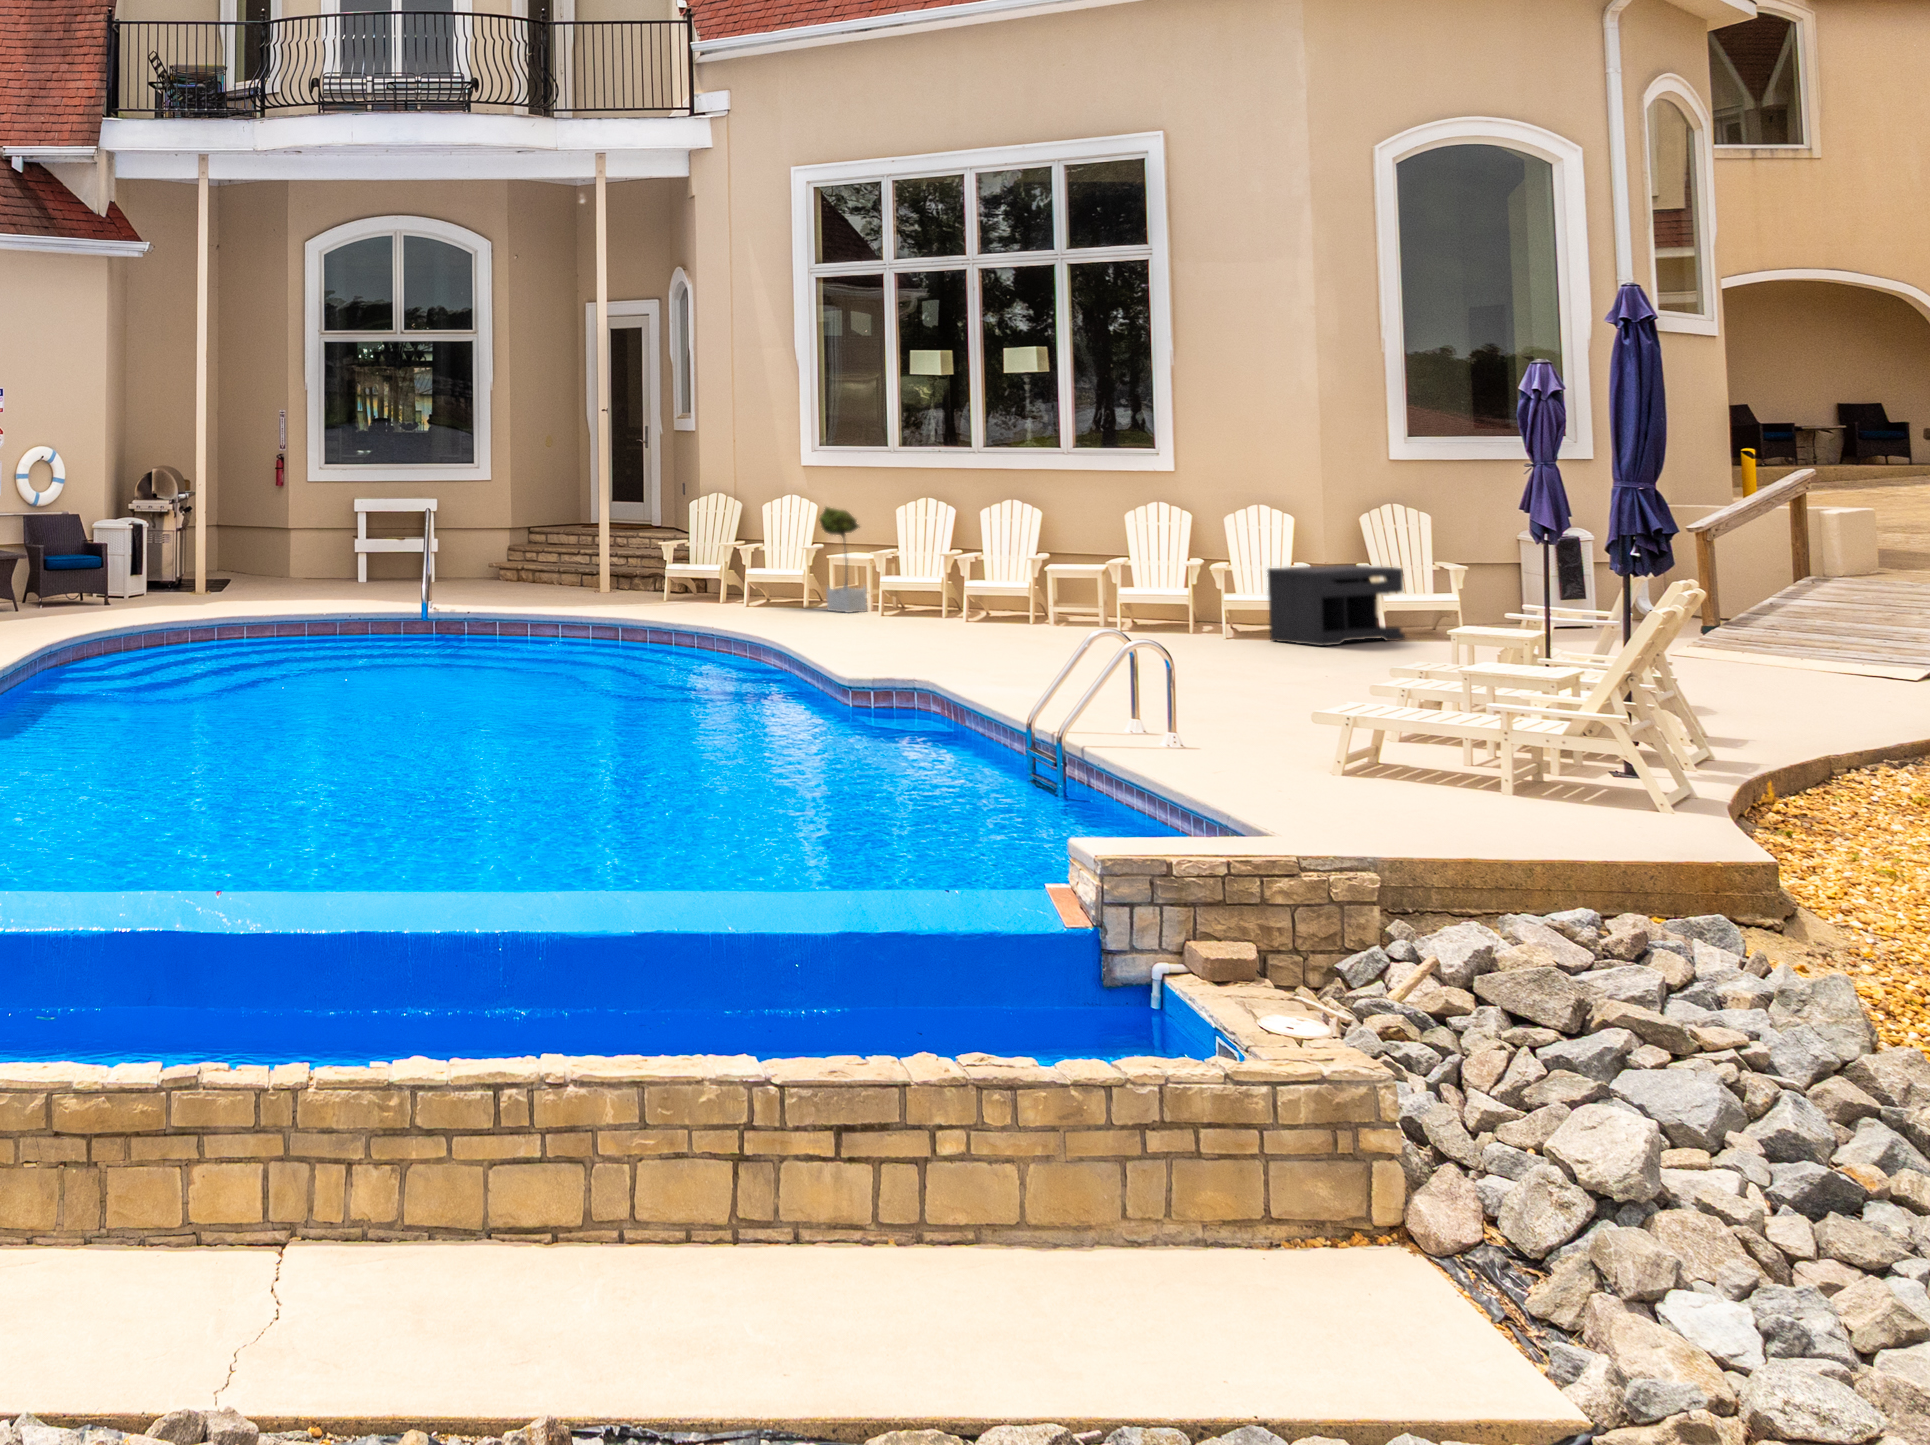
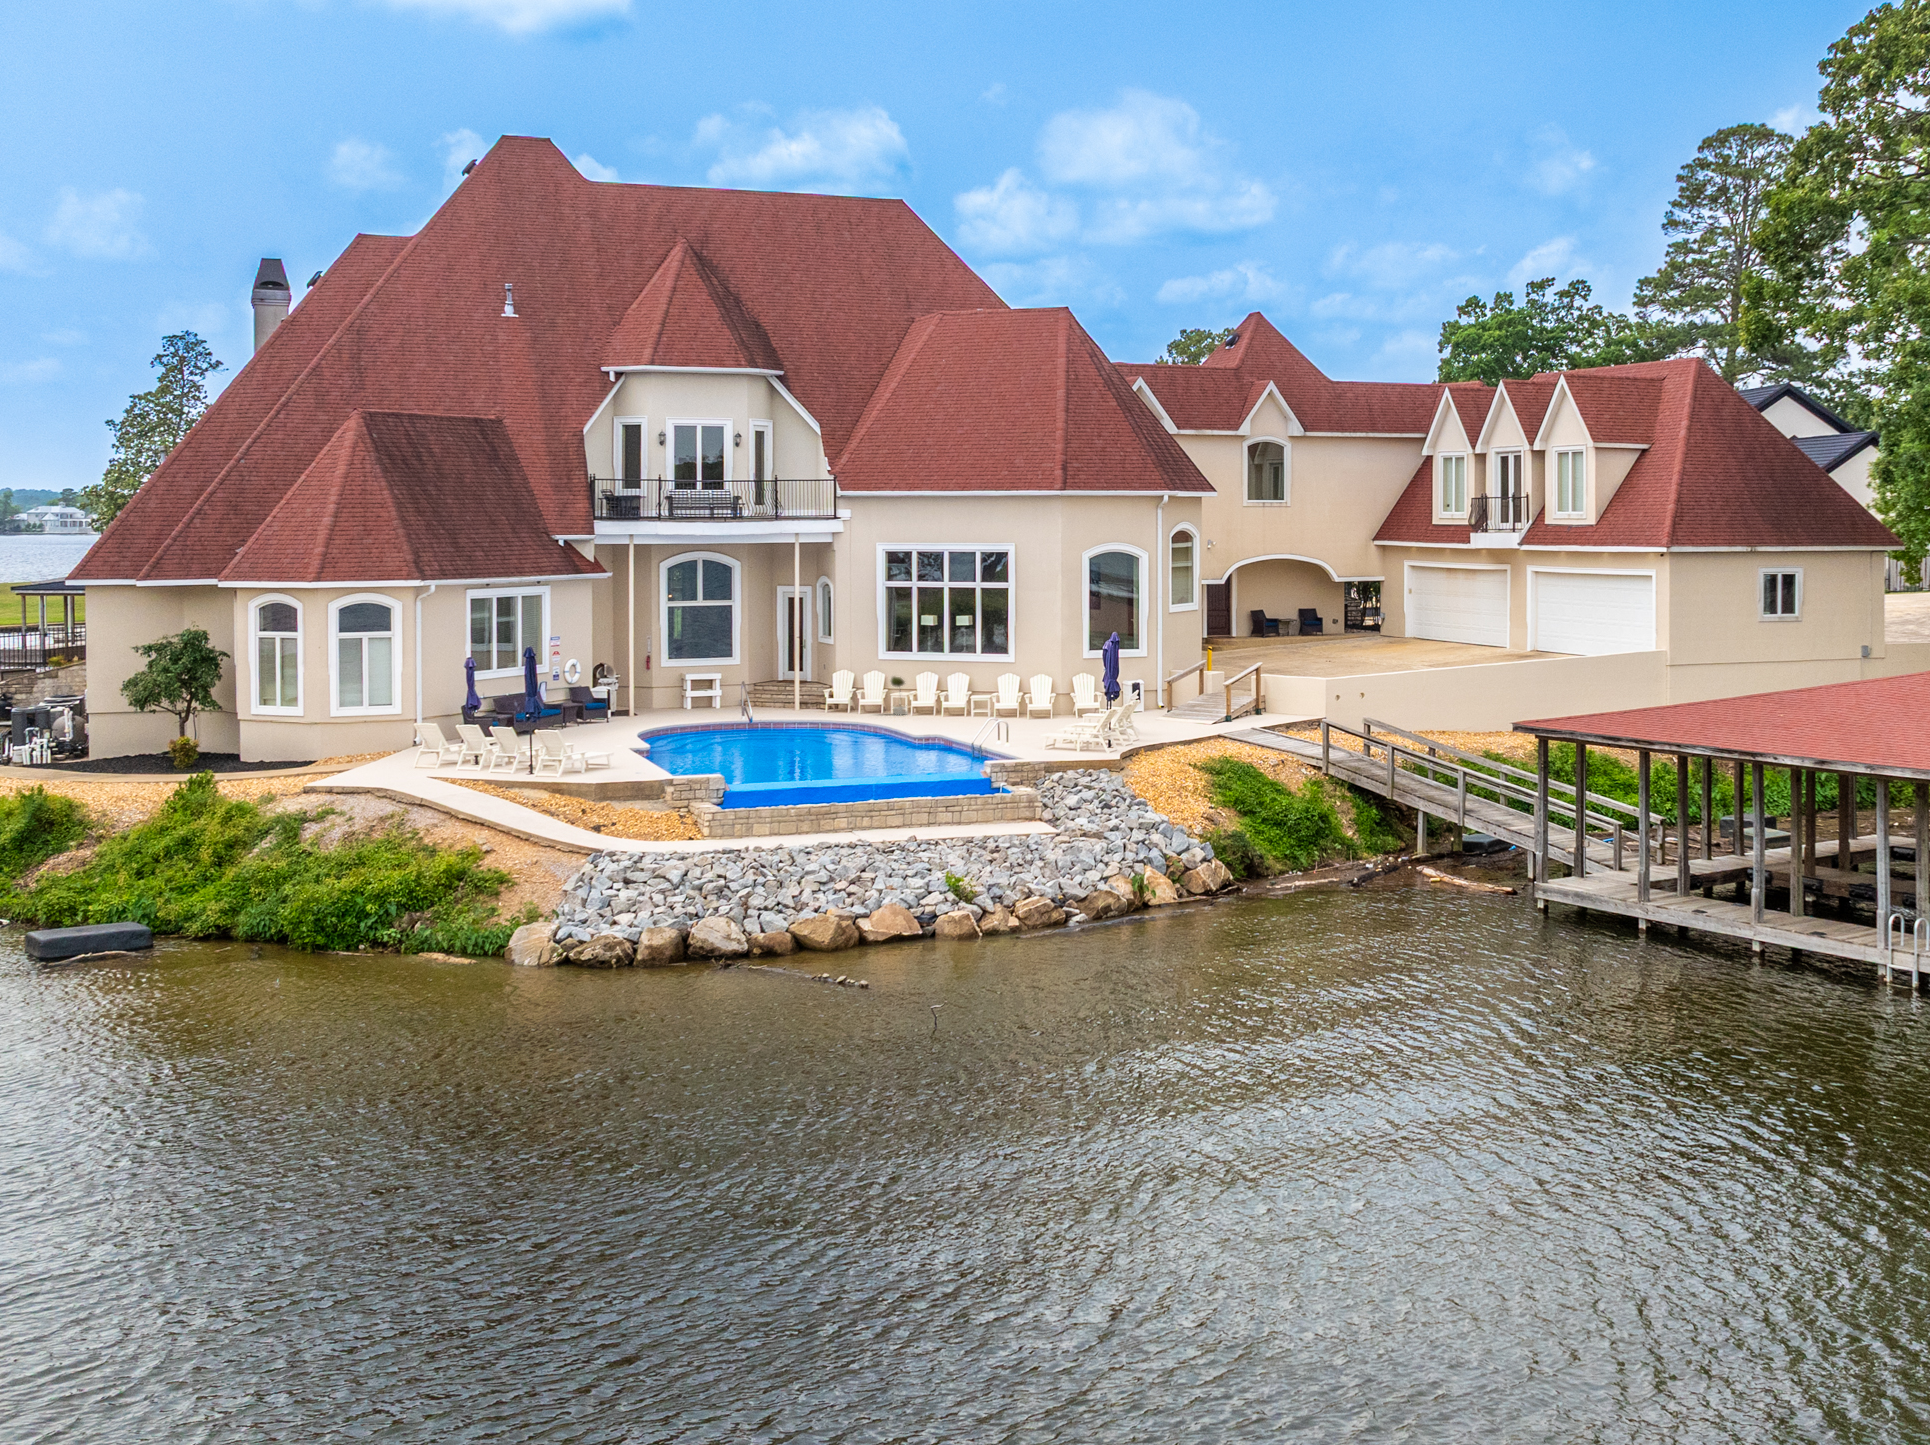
bench: present [1268,565,1405,646] -> none [1039,692,1081,719]

